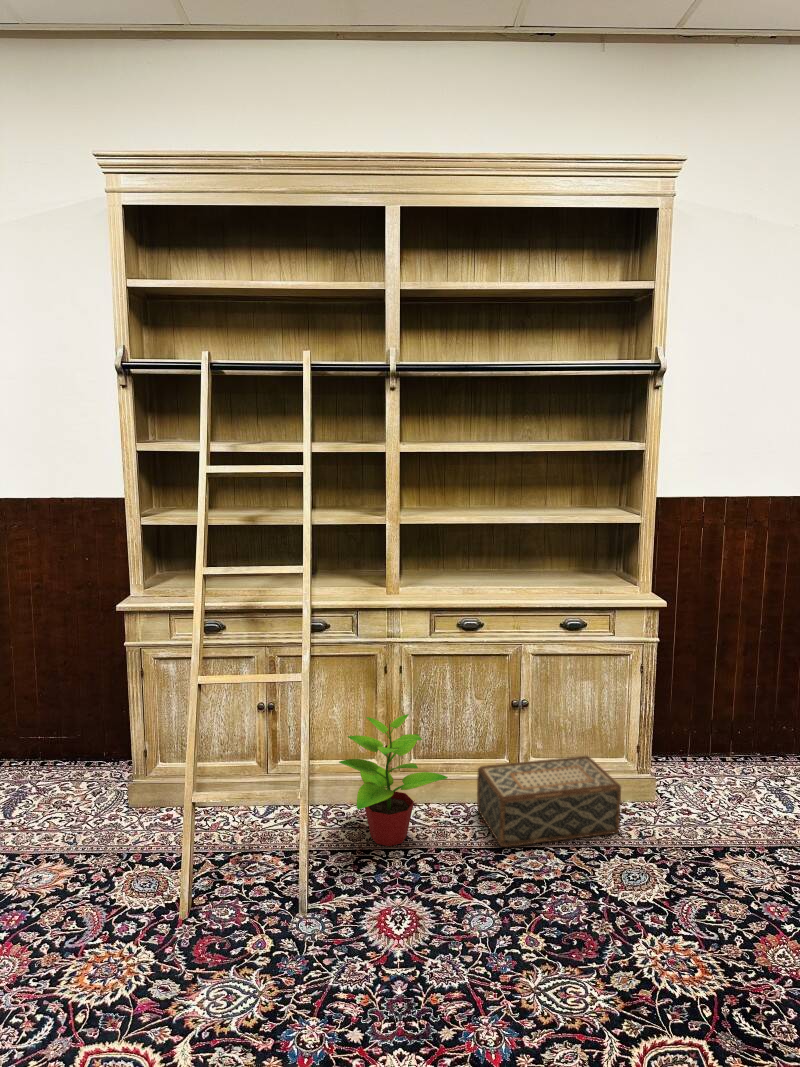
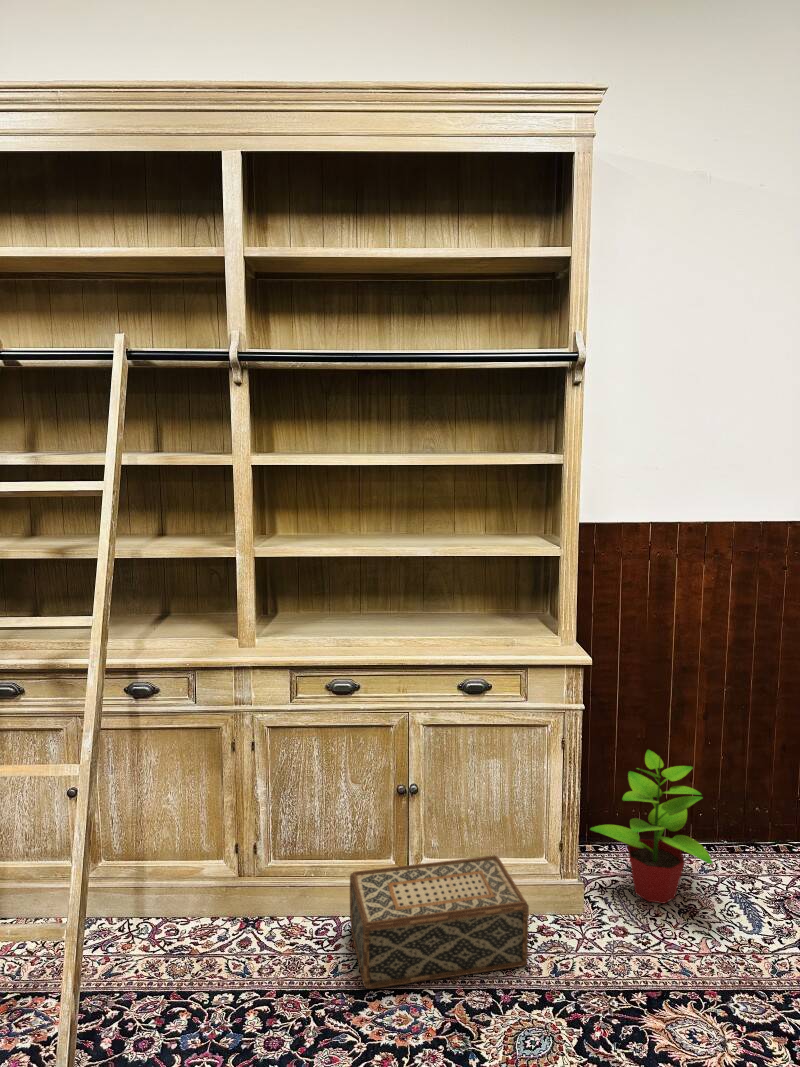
potted plant: present [339,714,448,846] -> present [590,750,712,903]

